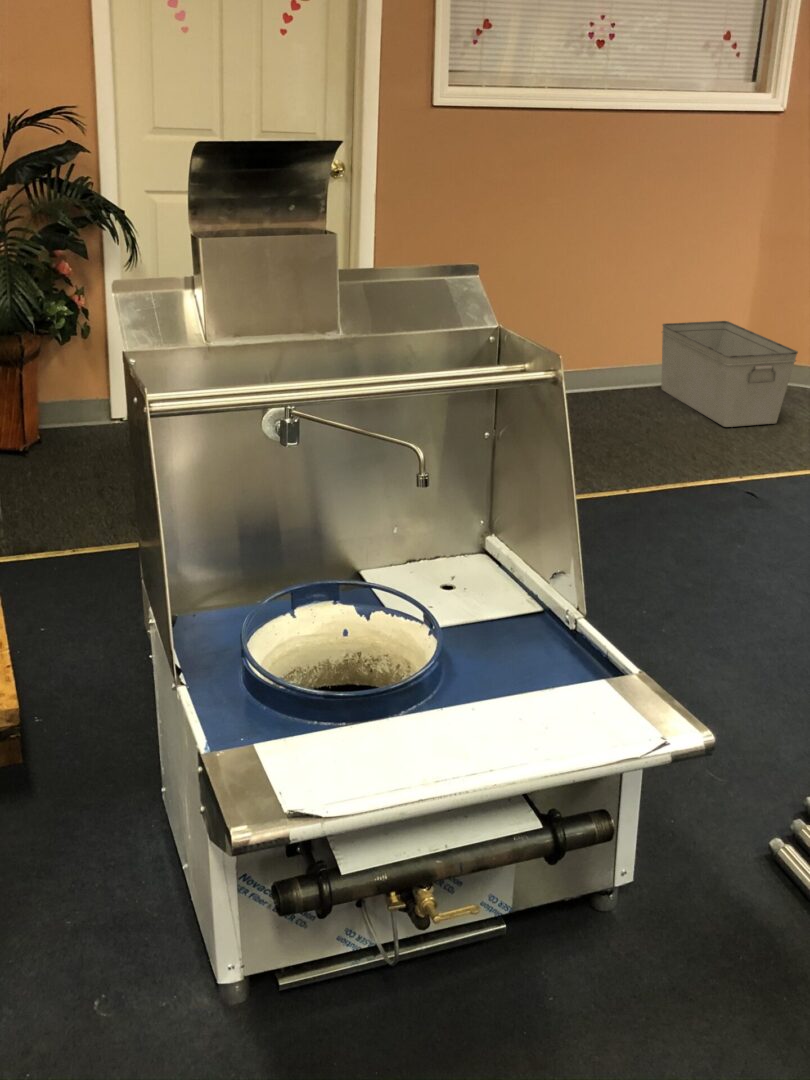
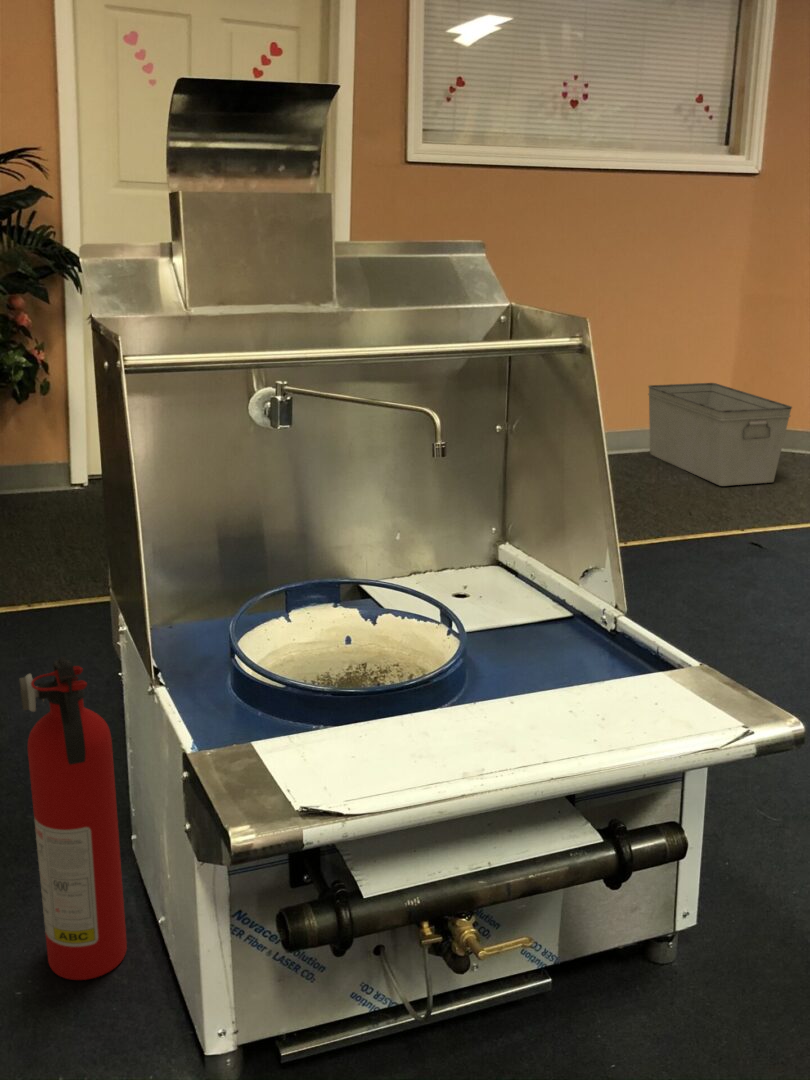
fire extinguisher: none [63,649,157,909] -> present [19,656,127,980]

